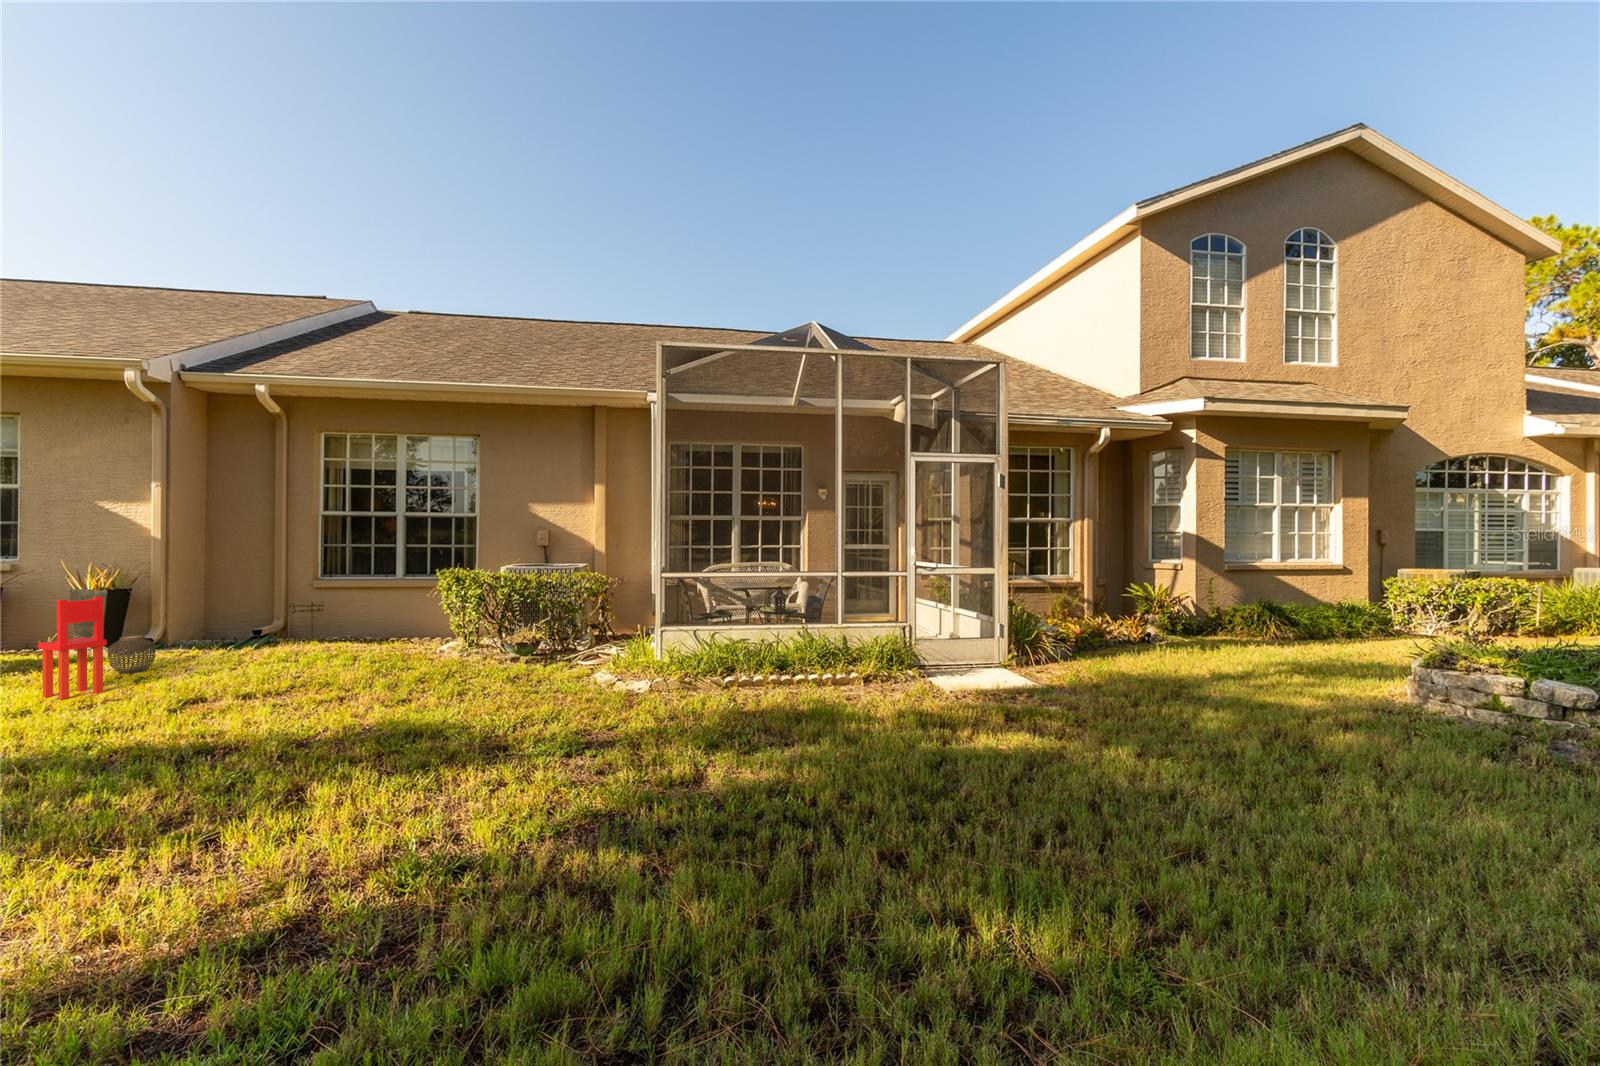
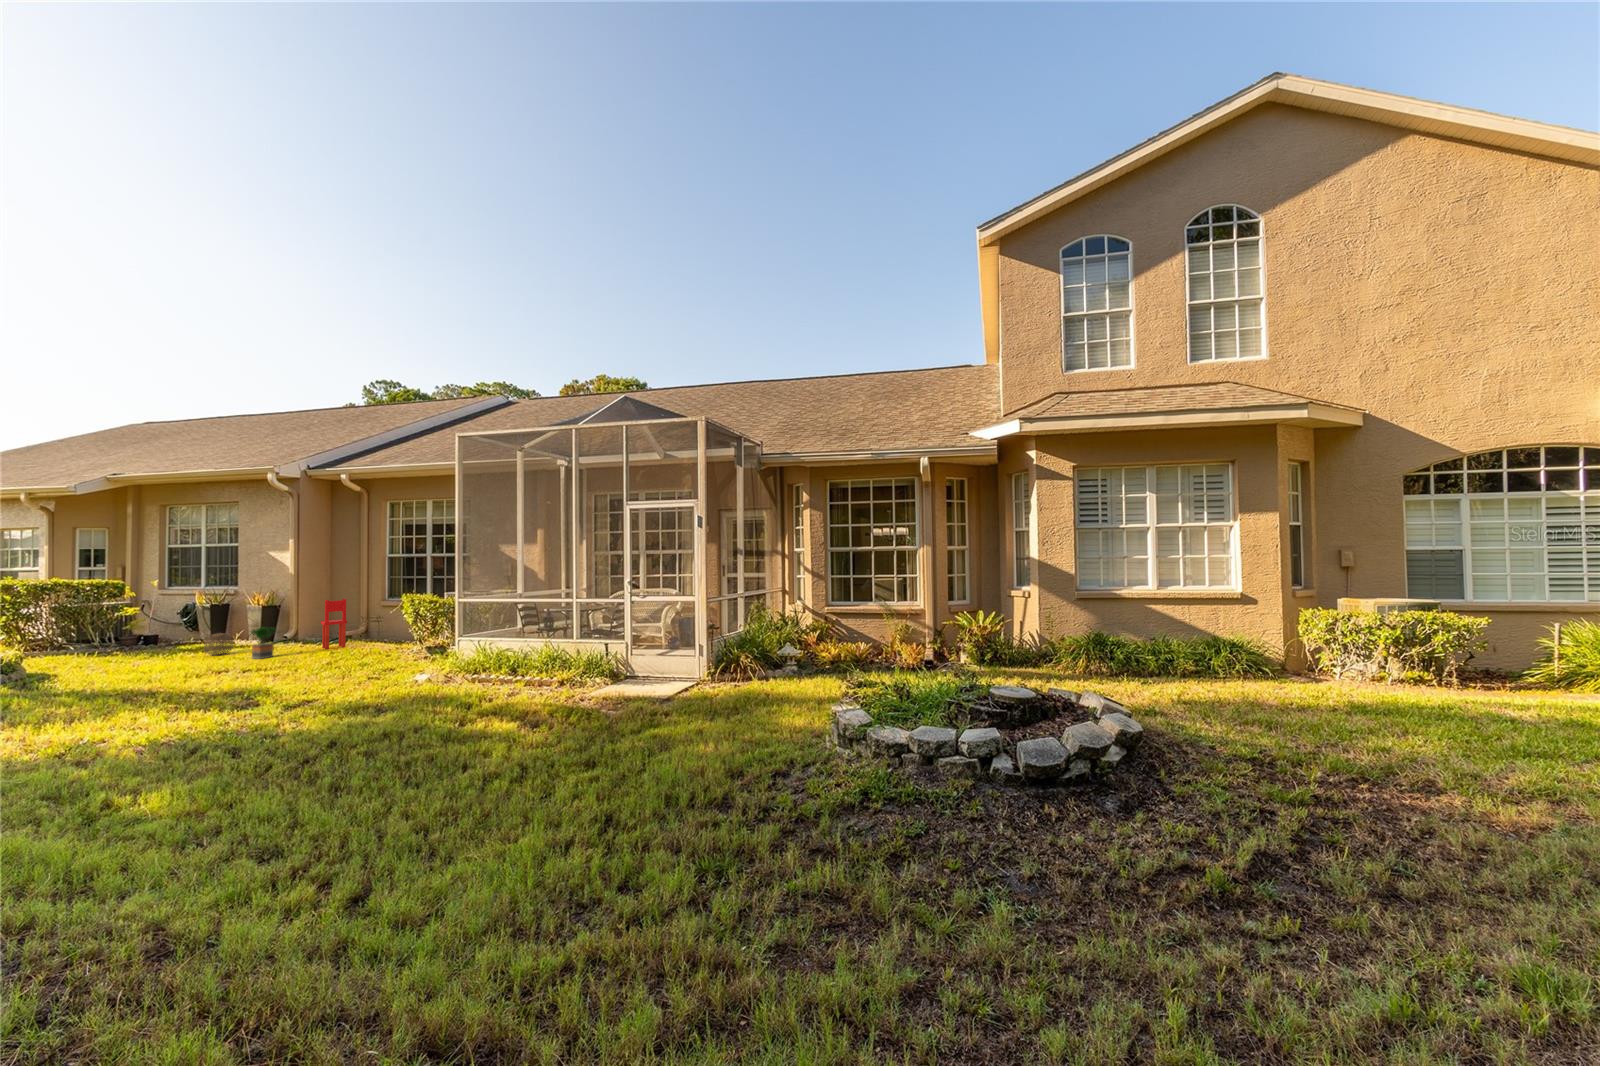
chair: present [38,596,107,699] -> present [321,599,347,649]
potted tree: none [231,621,271,672] -> present [250,627,276,659]

